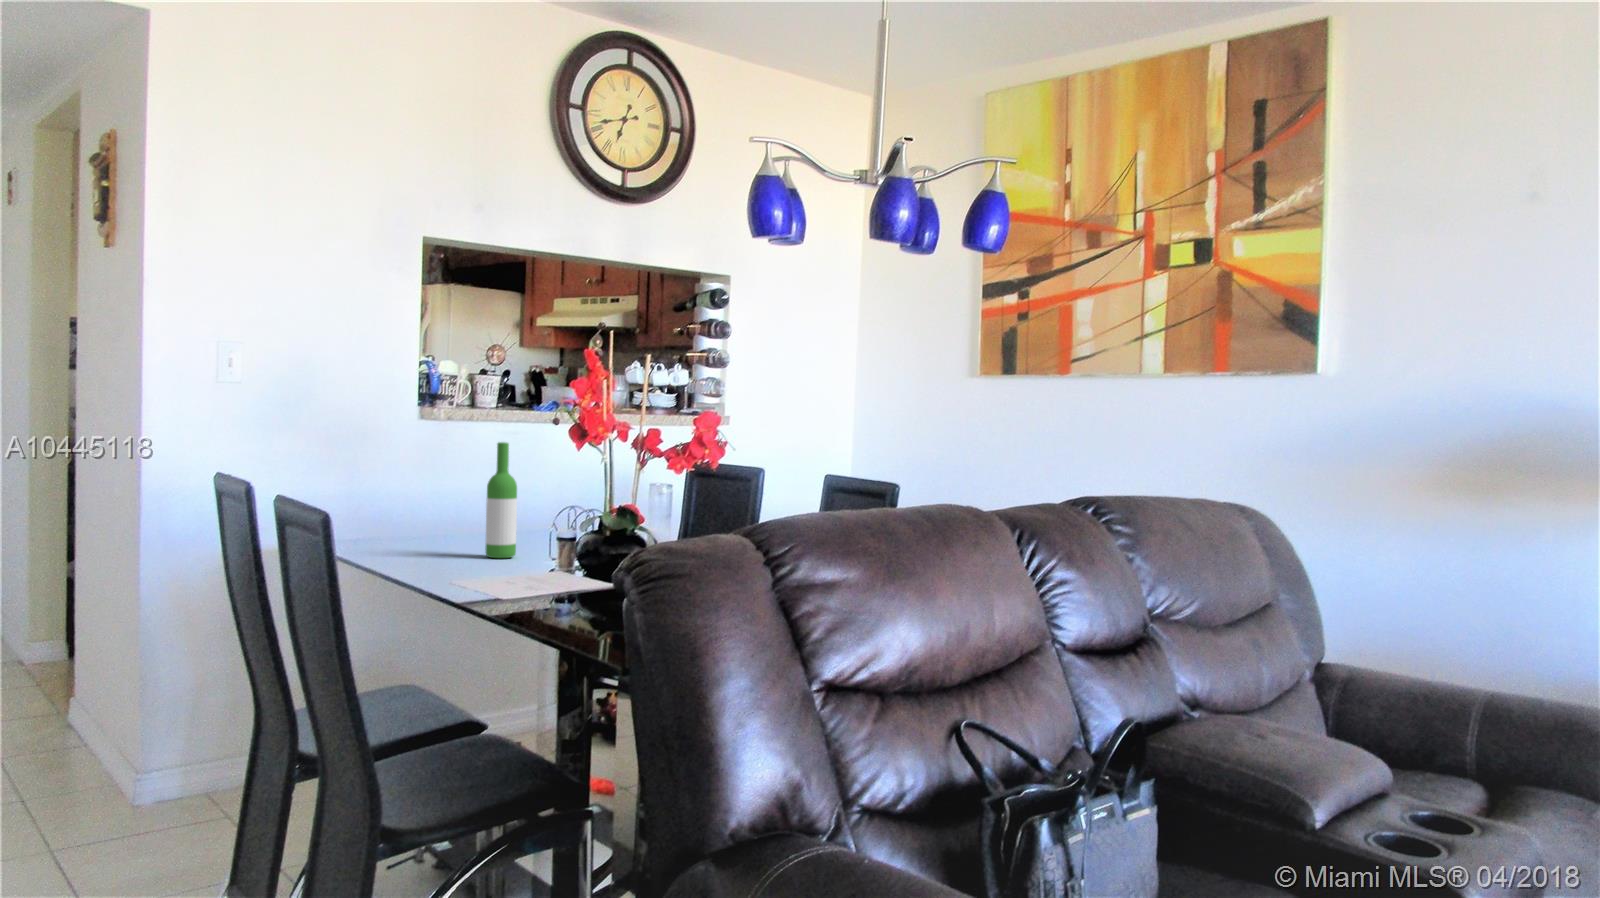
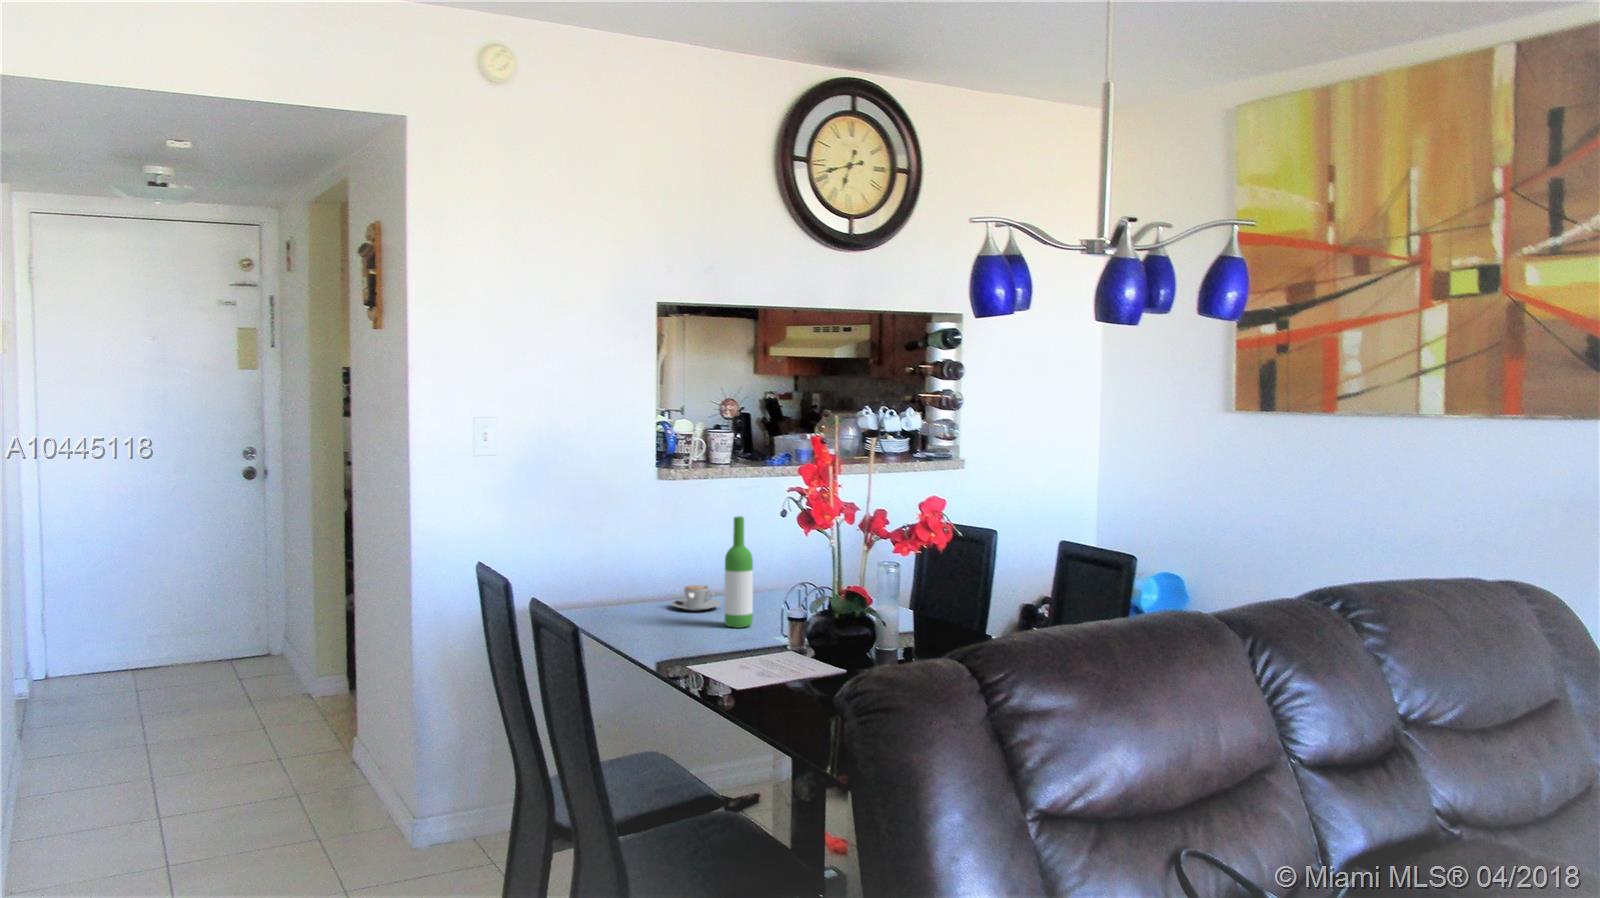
coffee cup: none [427,522,483,547] -> present [671,585,721,611]

